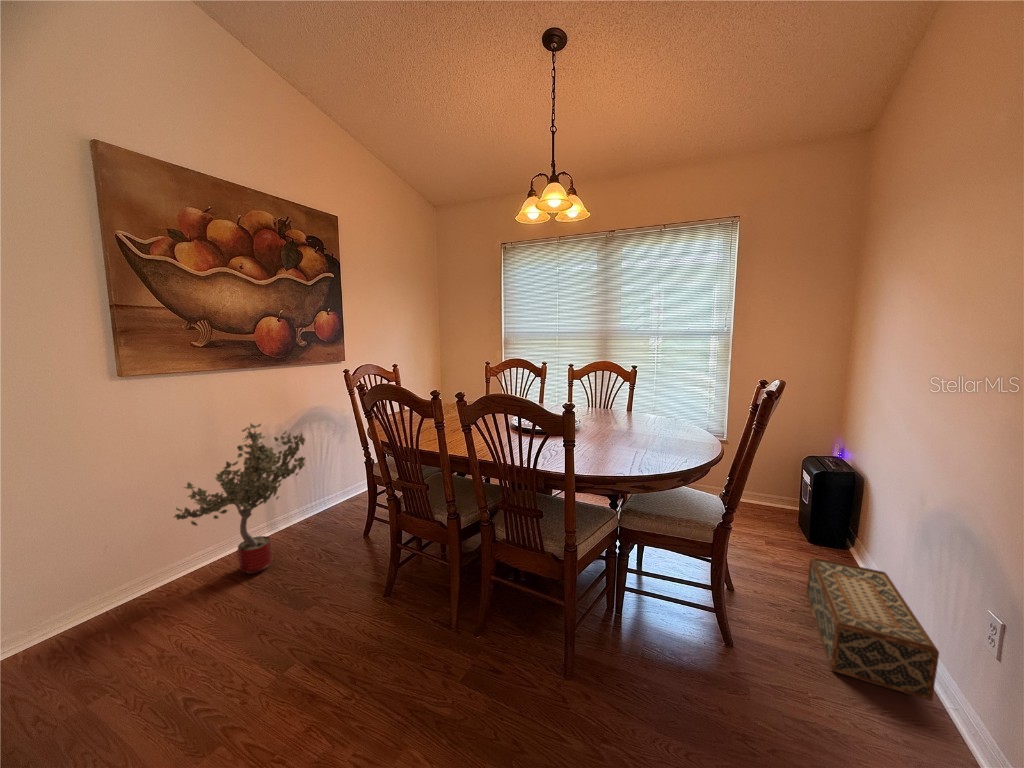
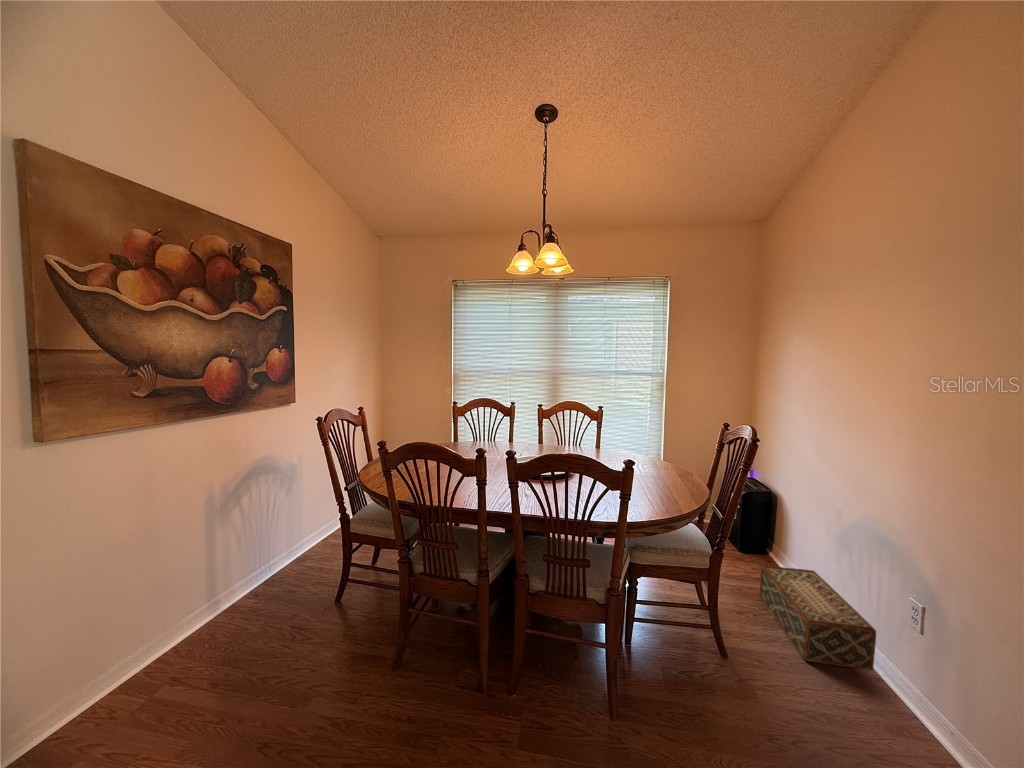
potted tree: present [174,424,305,574] -> none [115,487,275,677]

